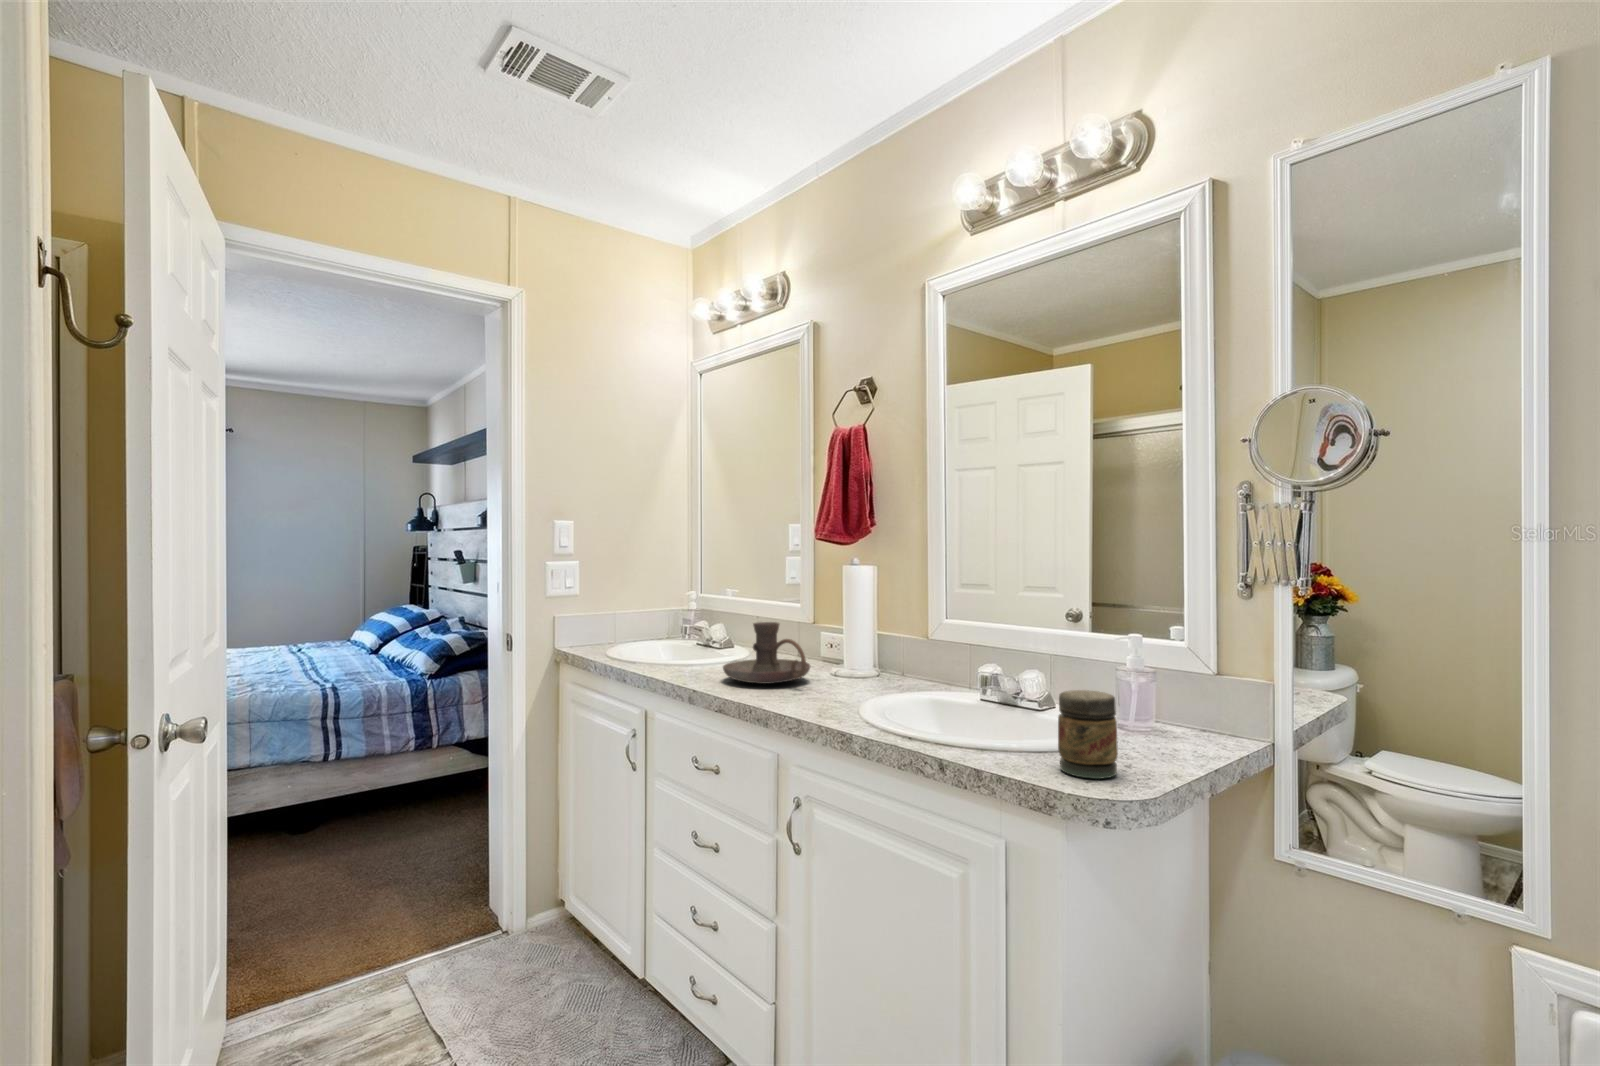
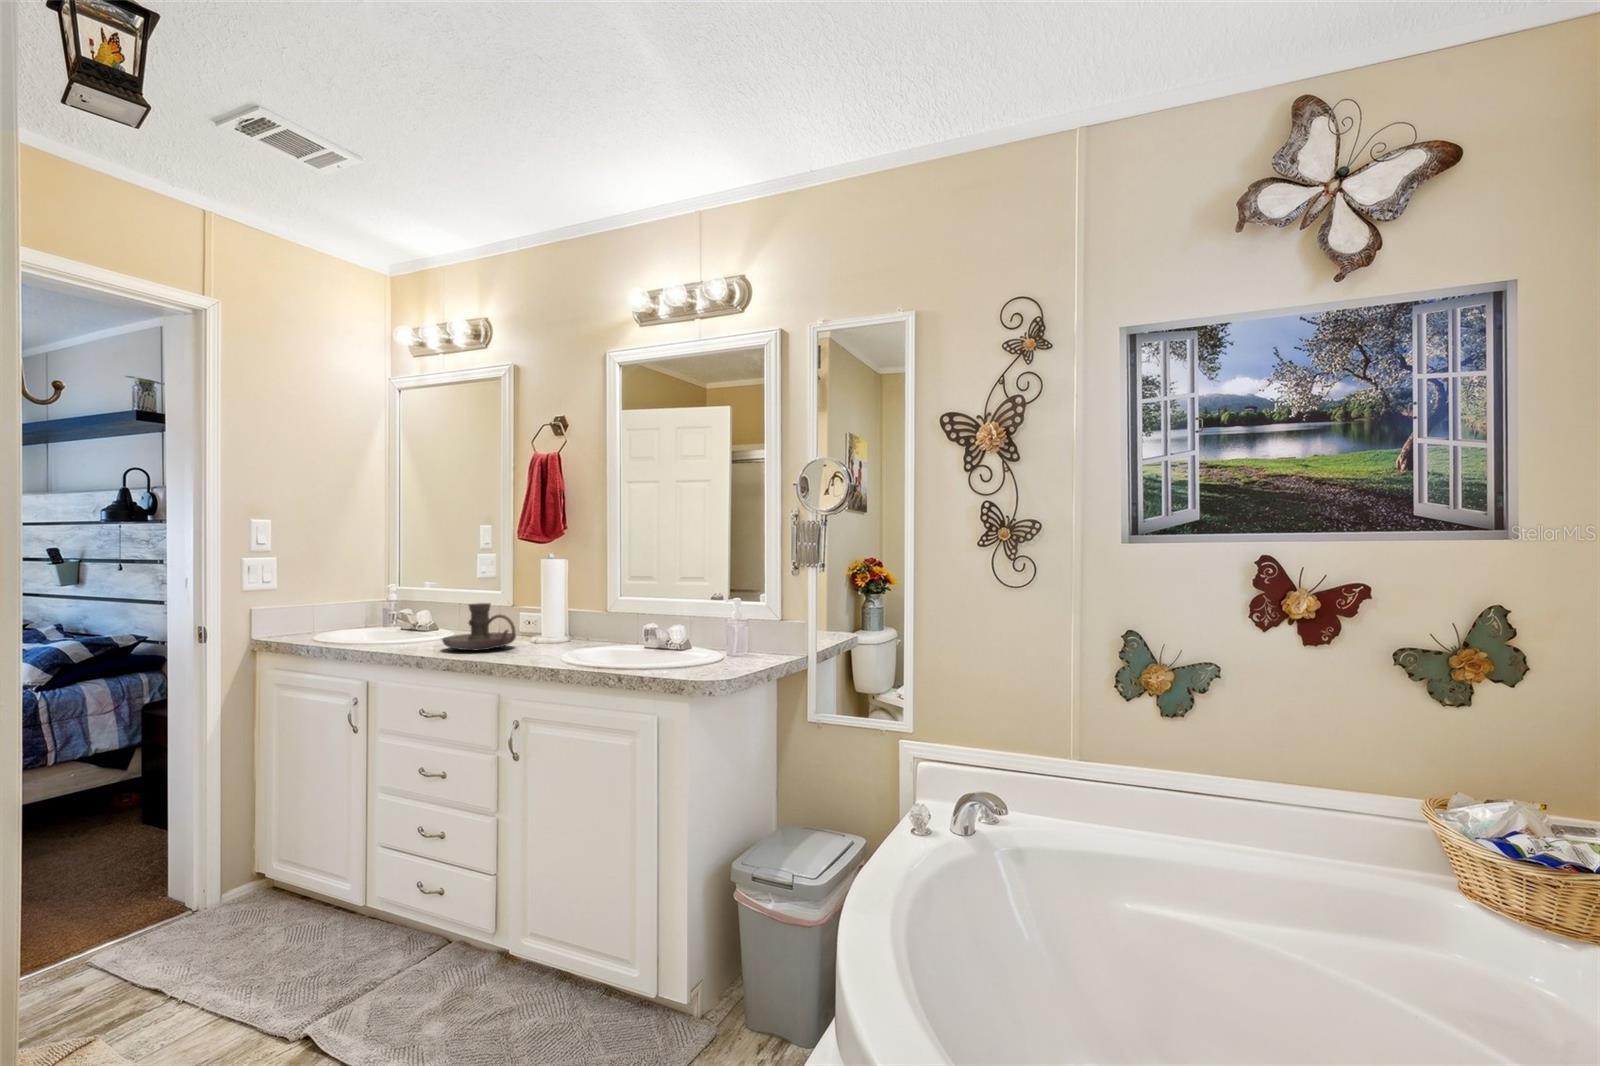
jar: present [1058,690,1118,779] -> none [693,628,724,676]

